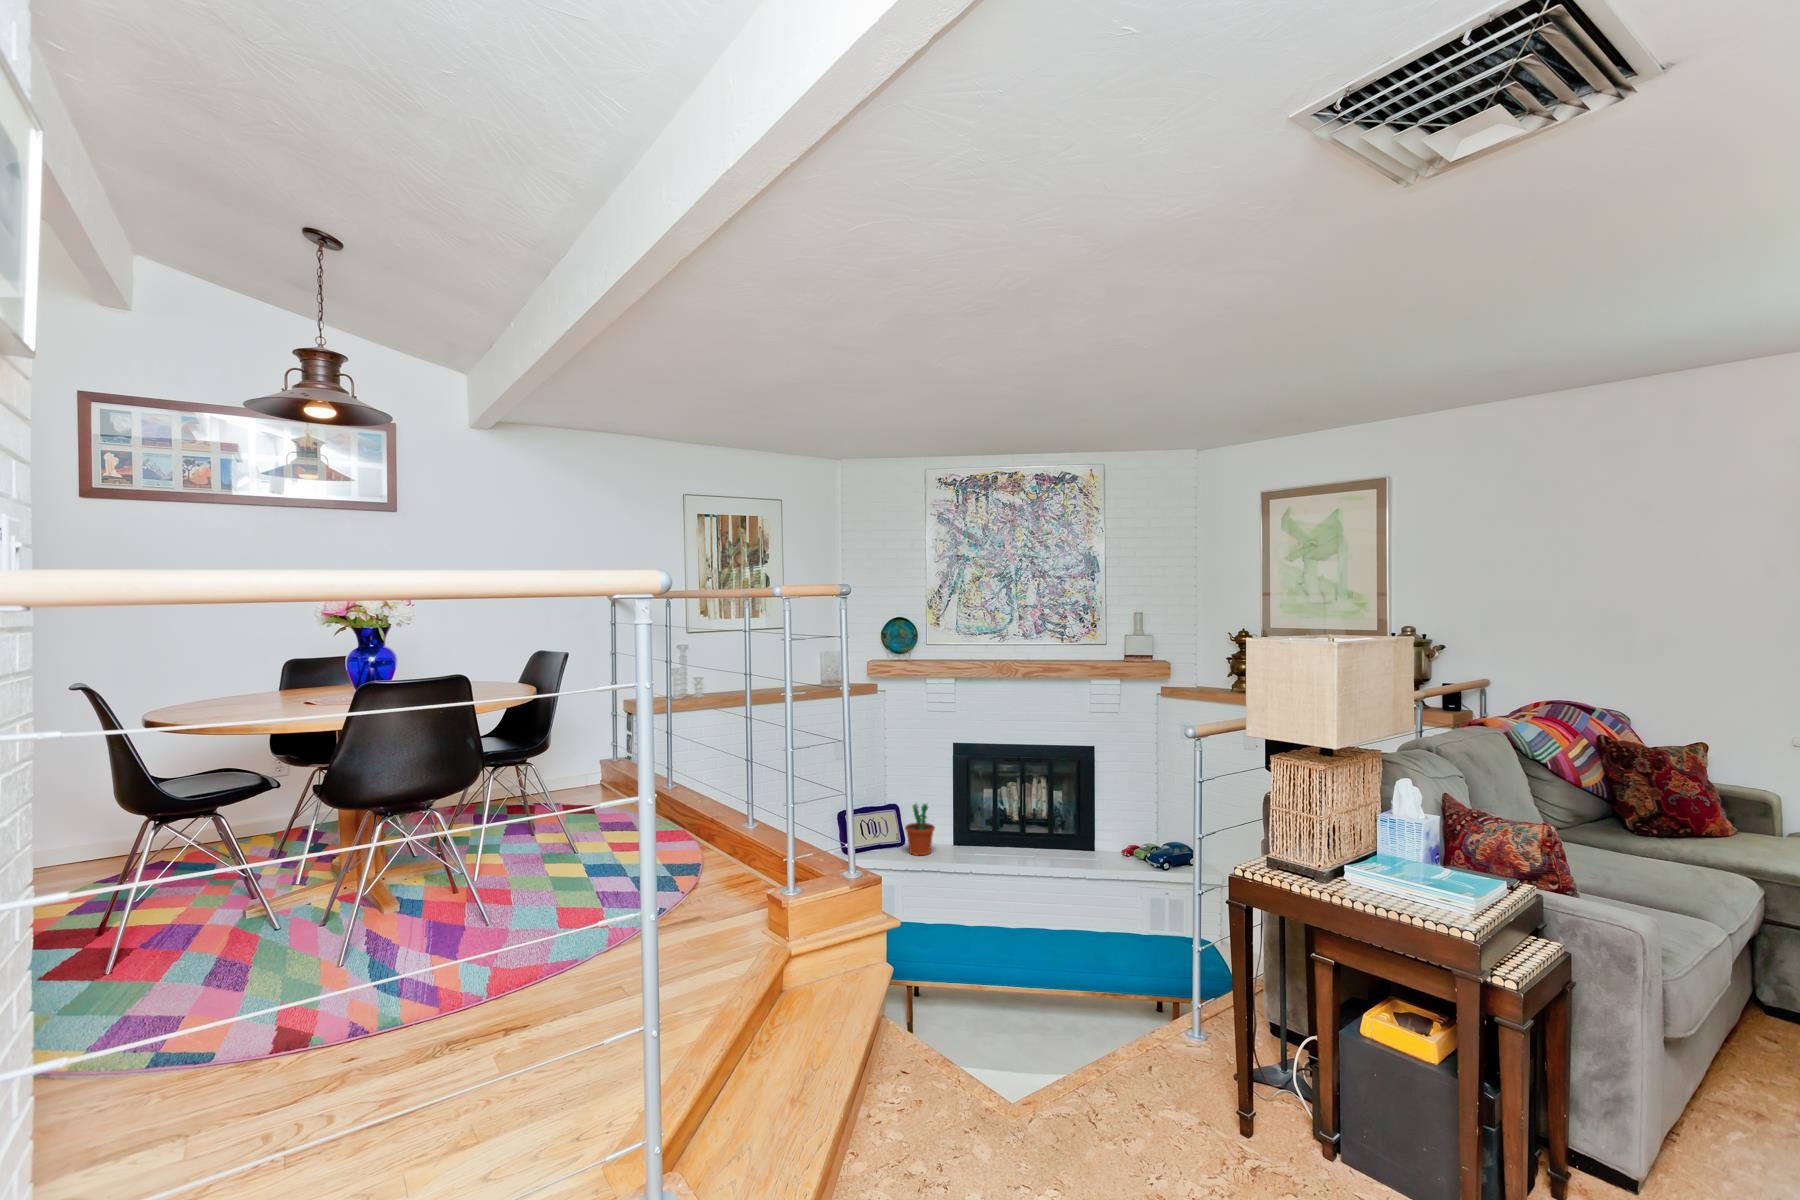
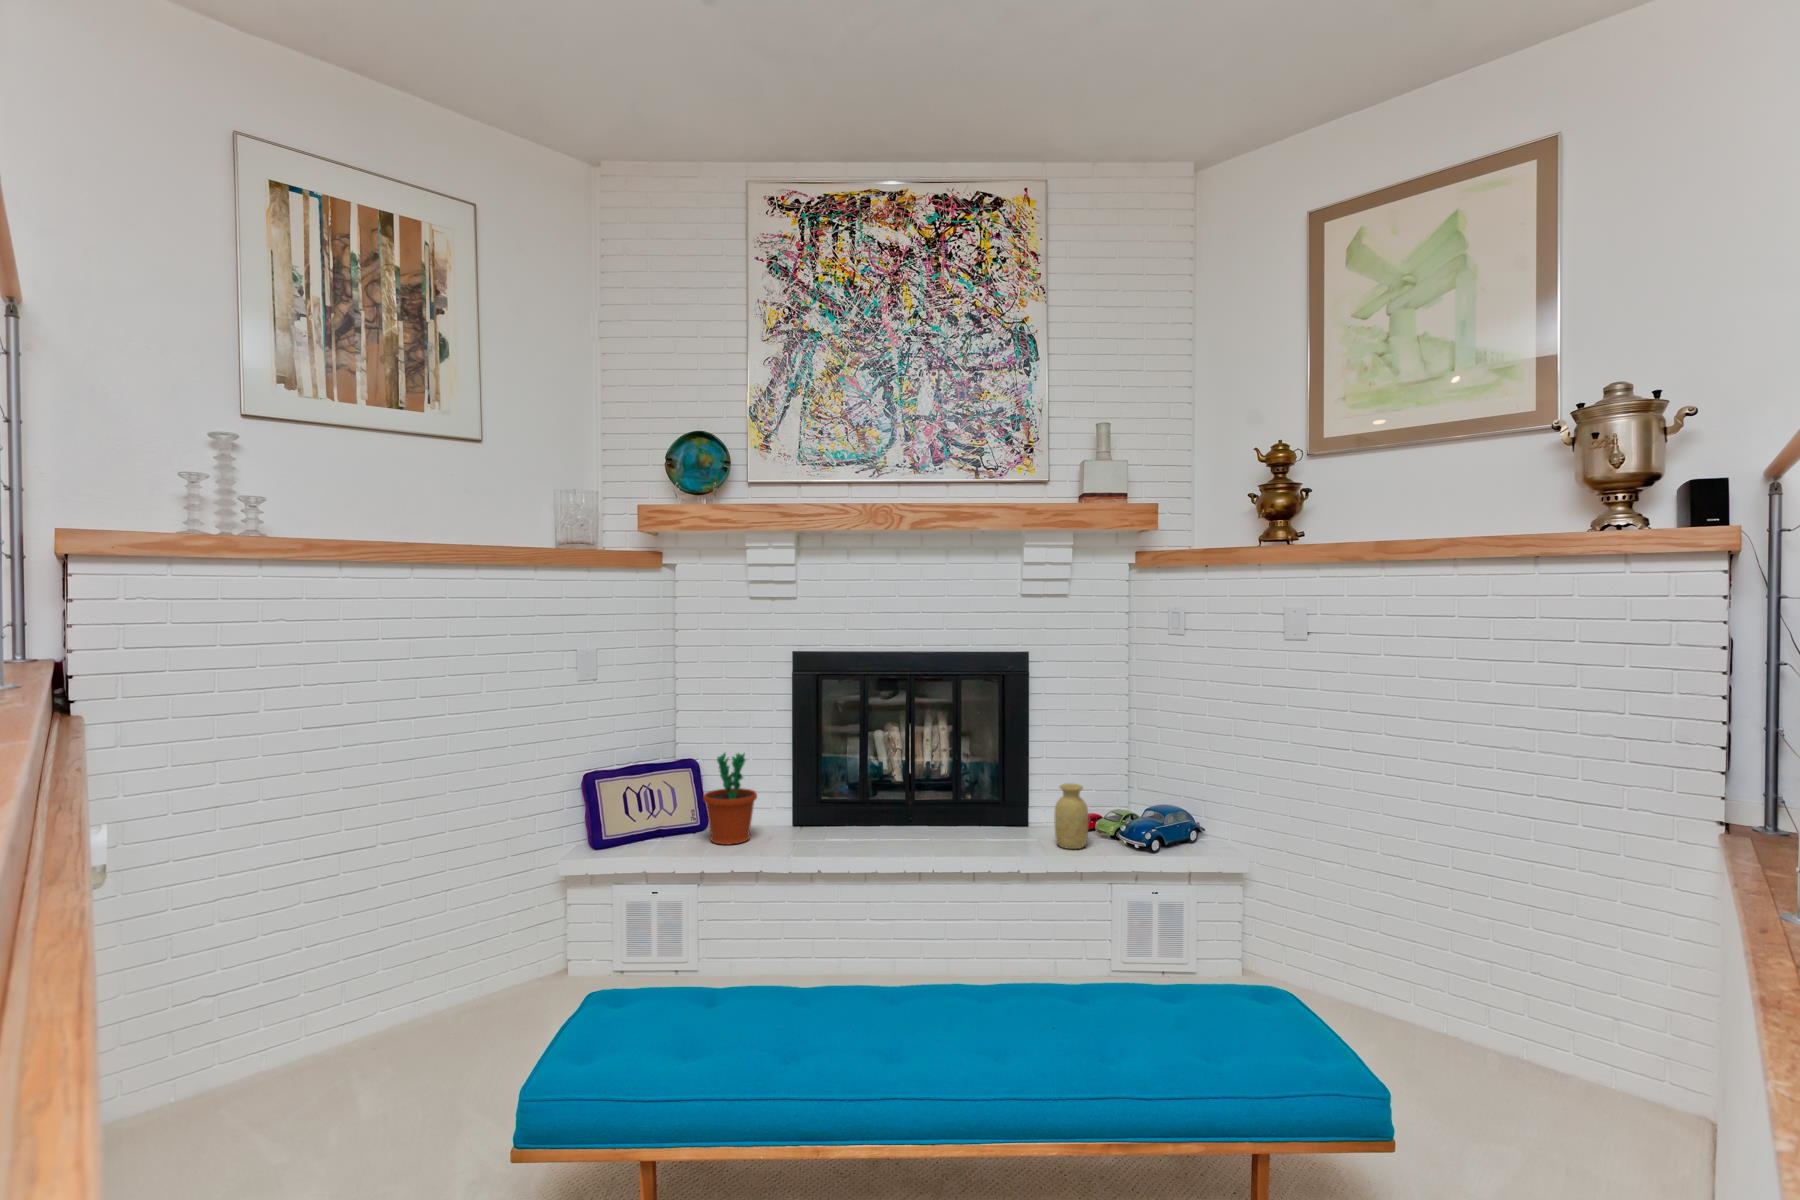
vase: none [1107,827,1127,865] -> present [1054,783,1088,849]

